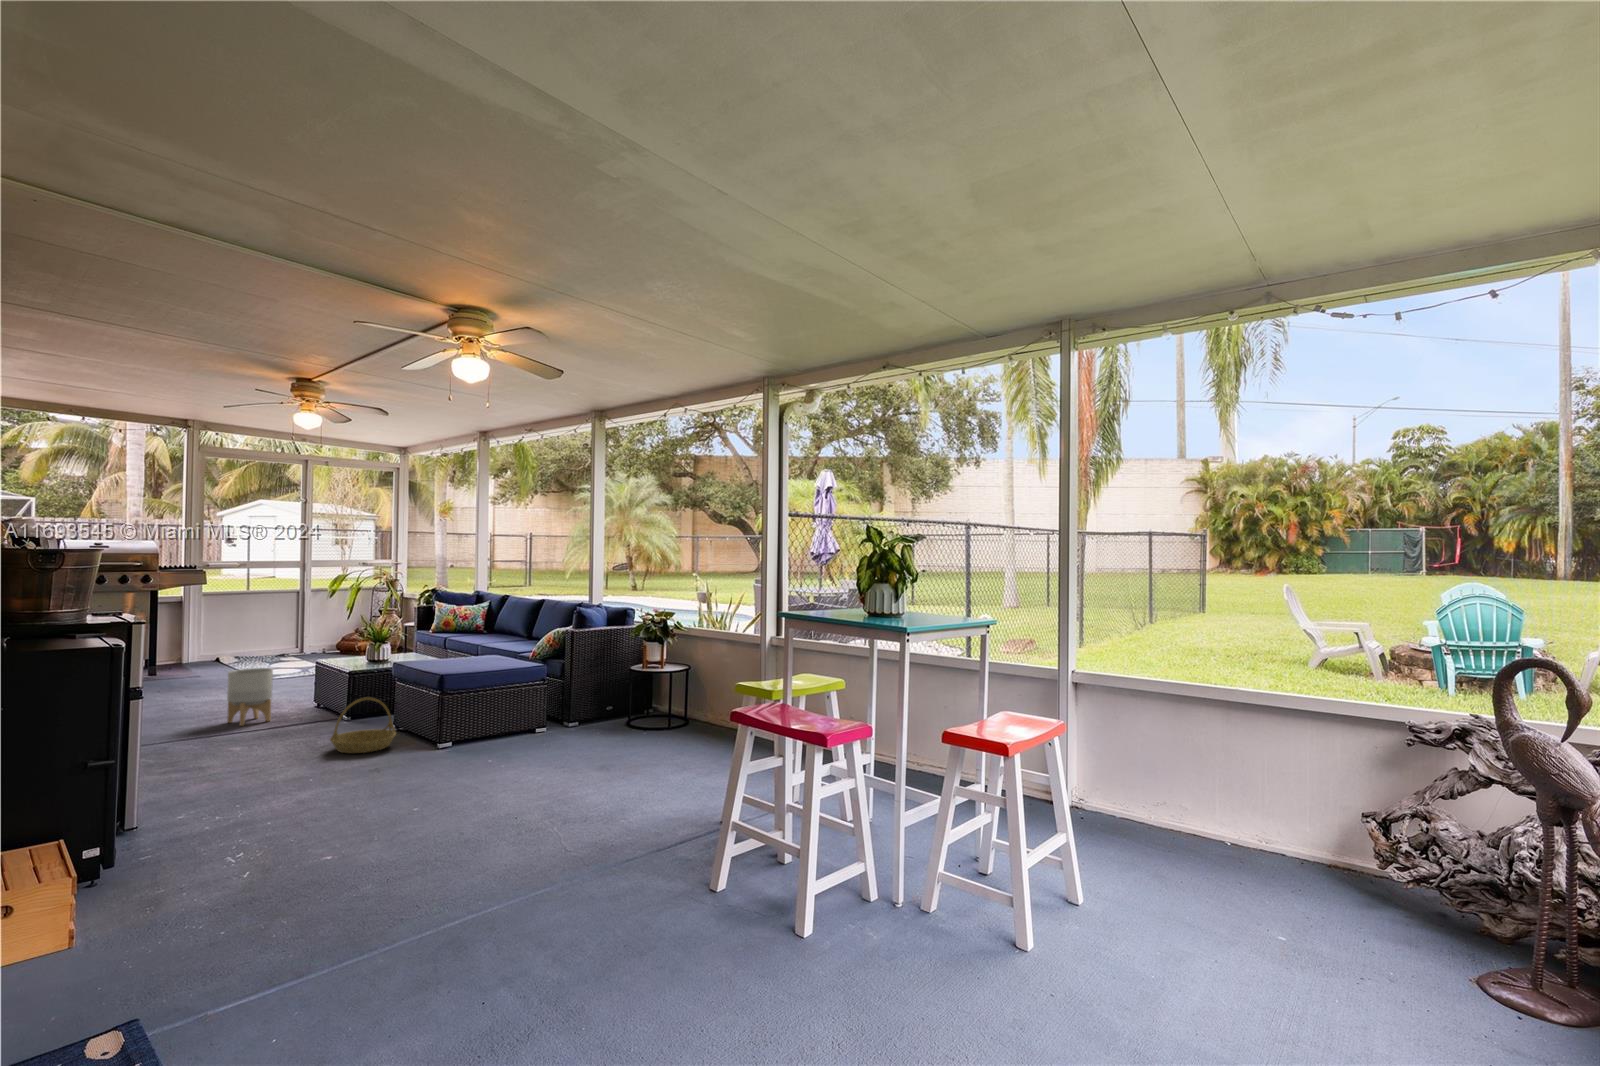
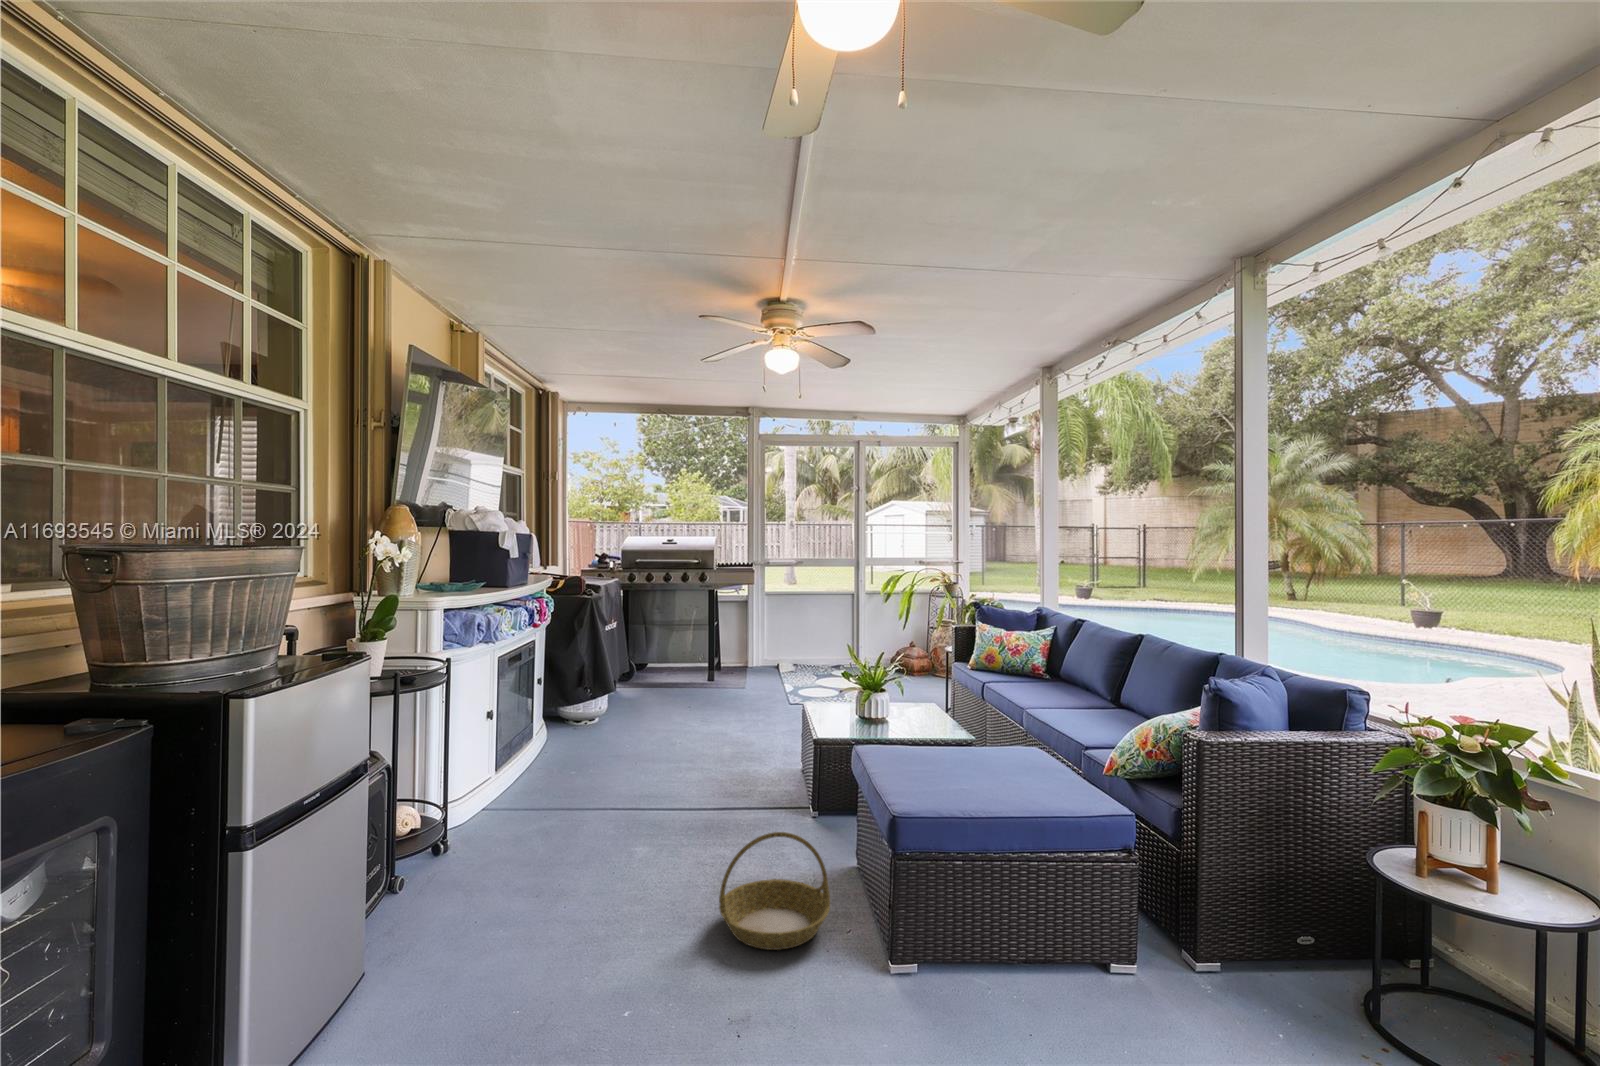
planter: present [227,668,273,726] -> none [678,714,731,800]

